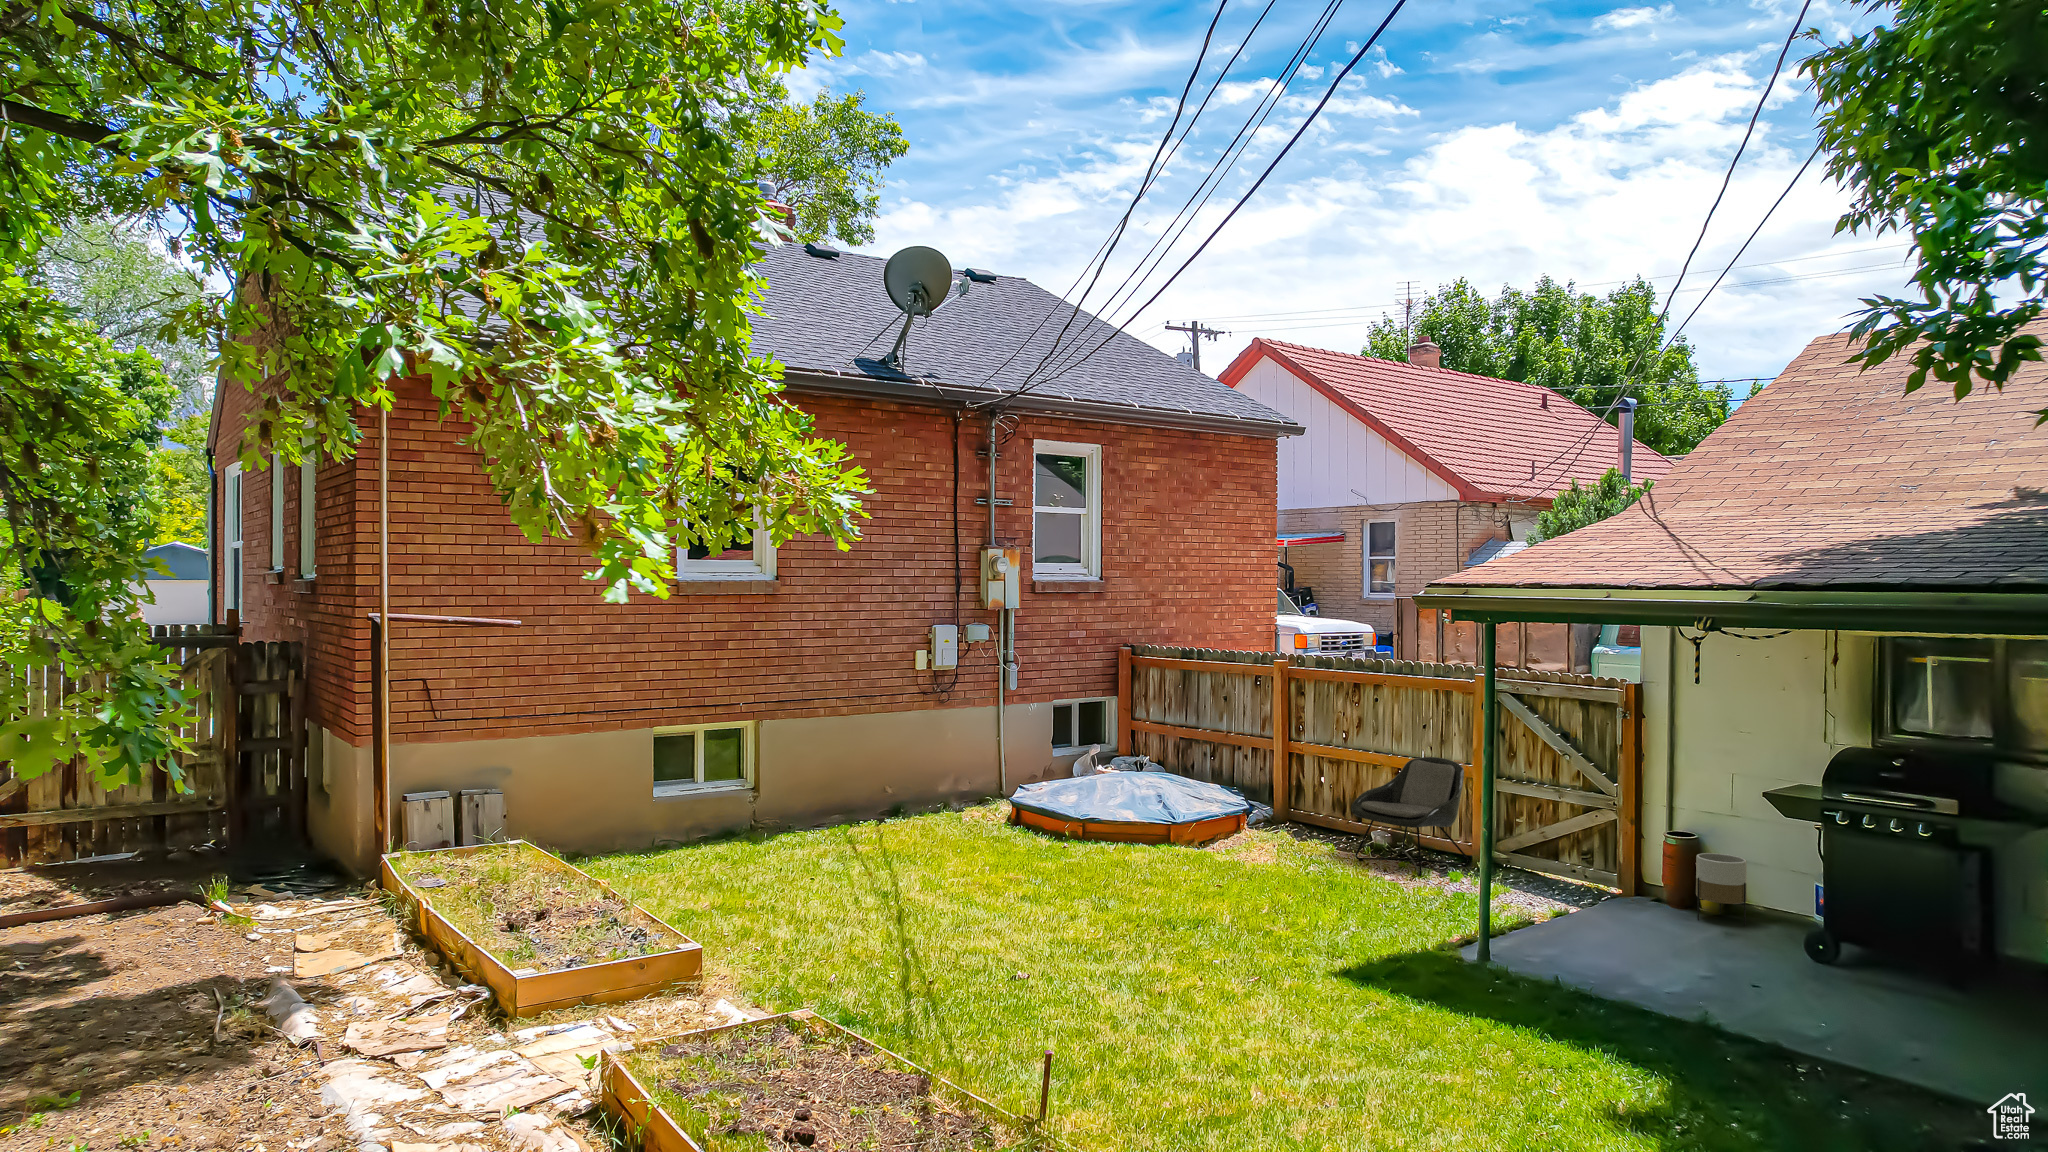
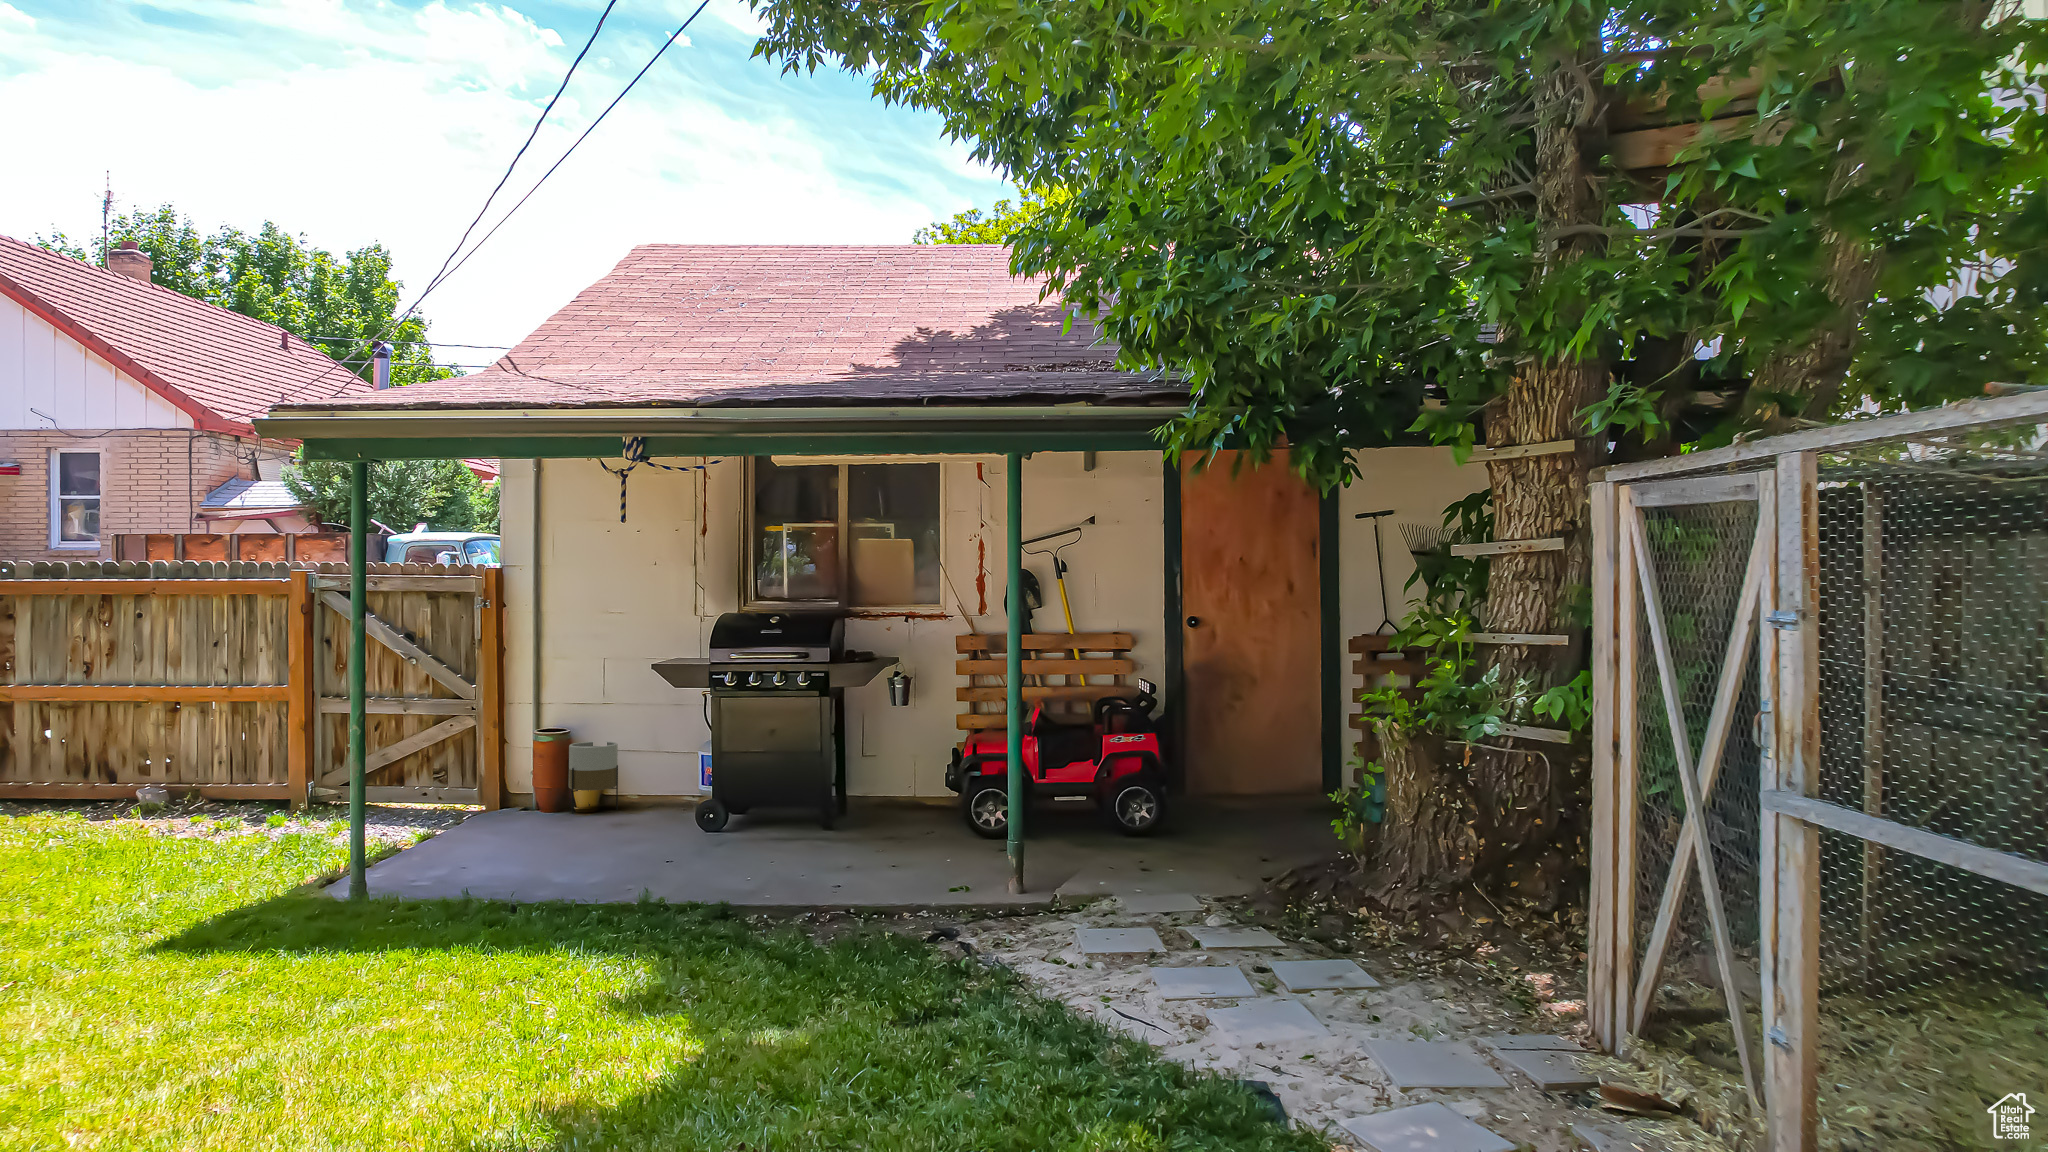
lounge chair: present [1351,757,1470,876] -> none [109,681,289,831]

